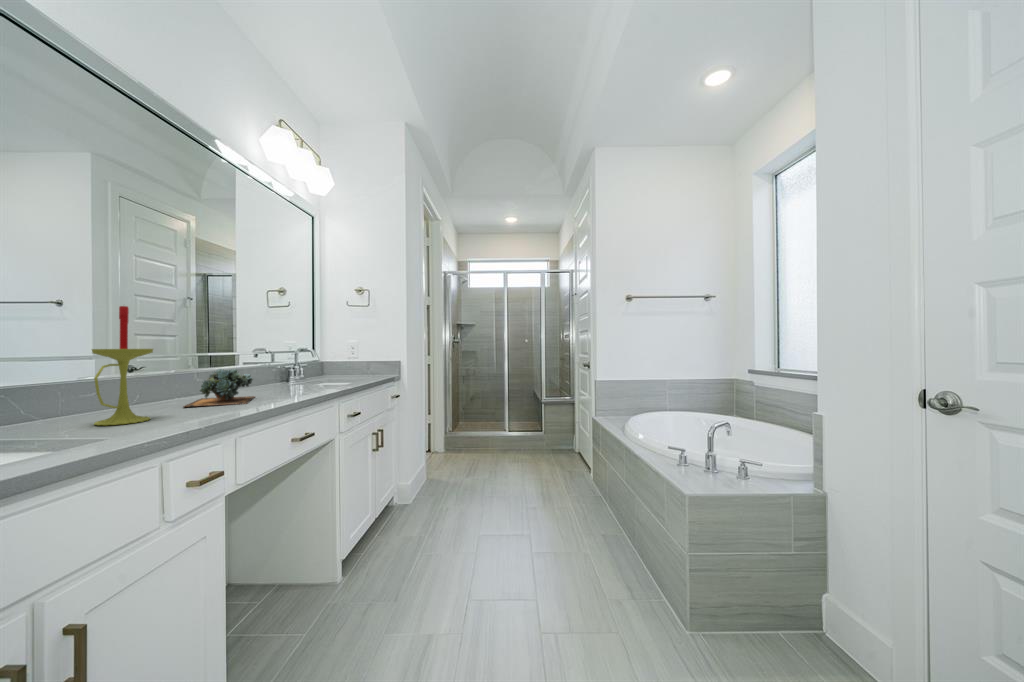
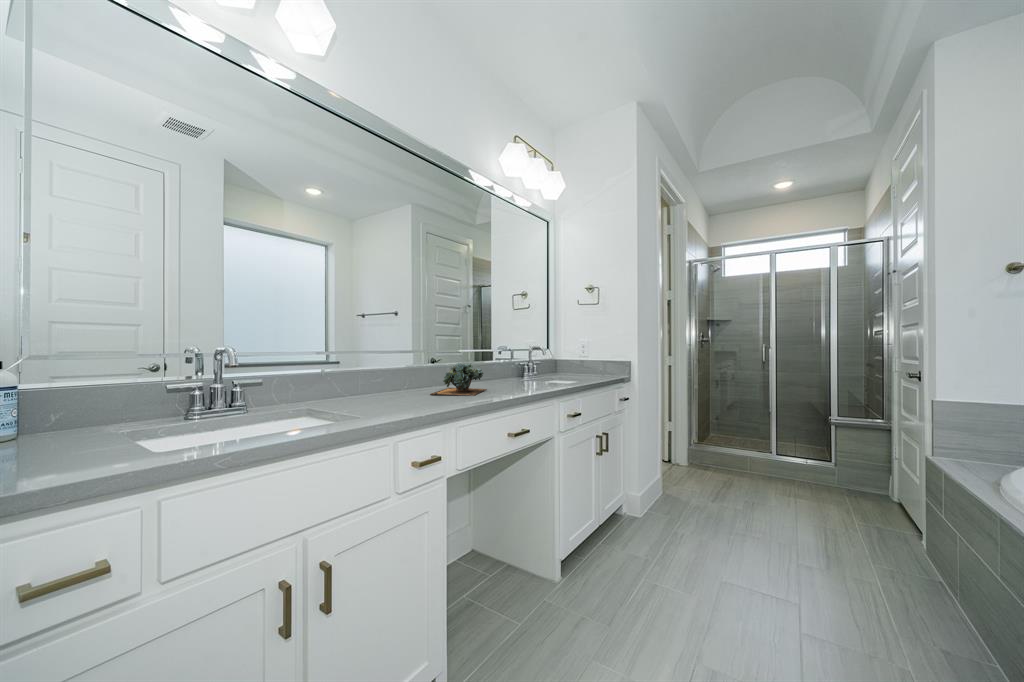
candle: present [92,306,153,425] -> none [364,307,404,405]

